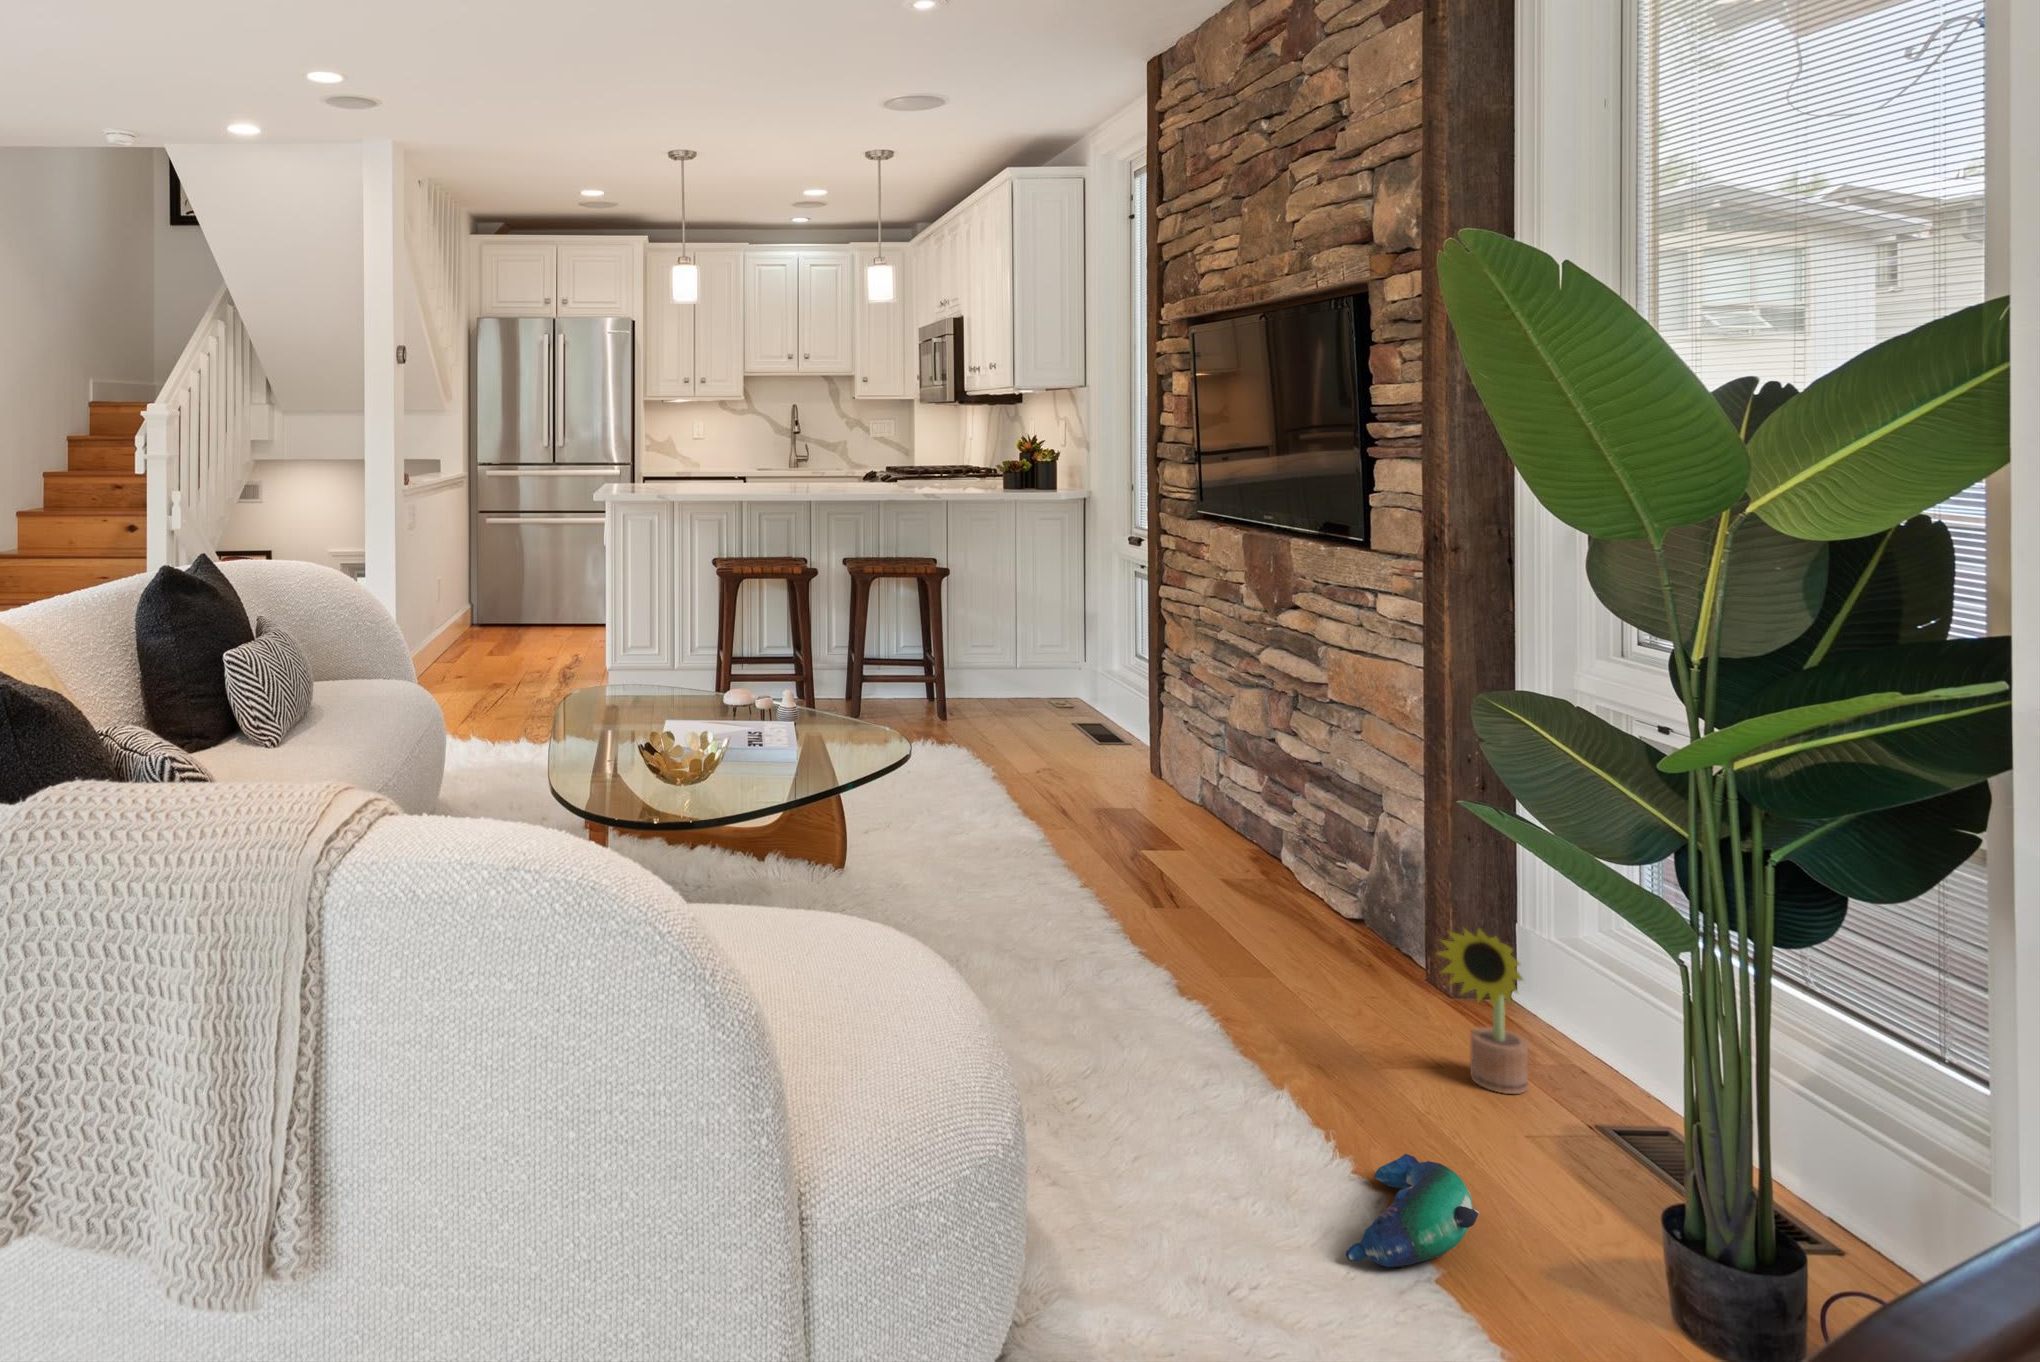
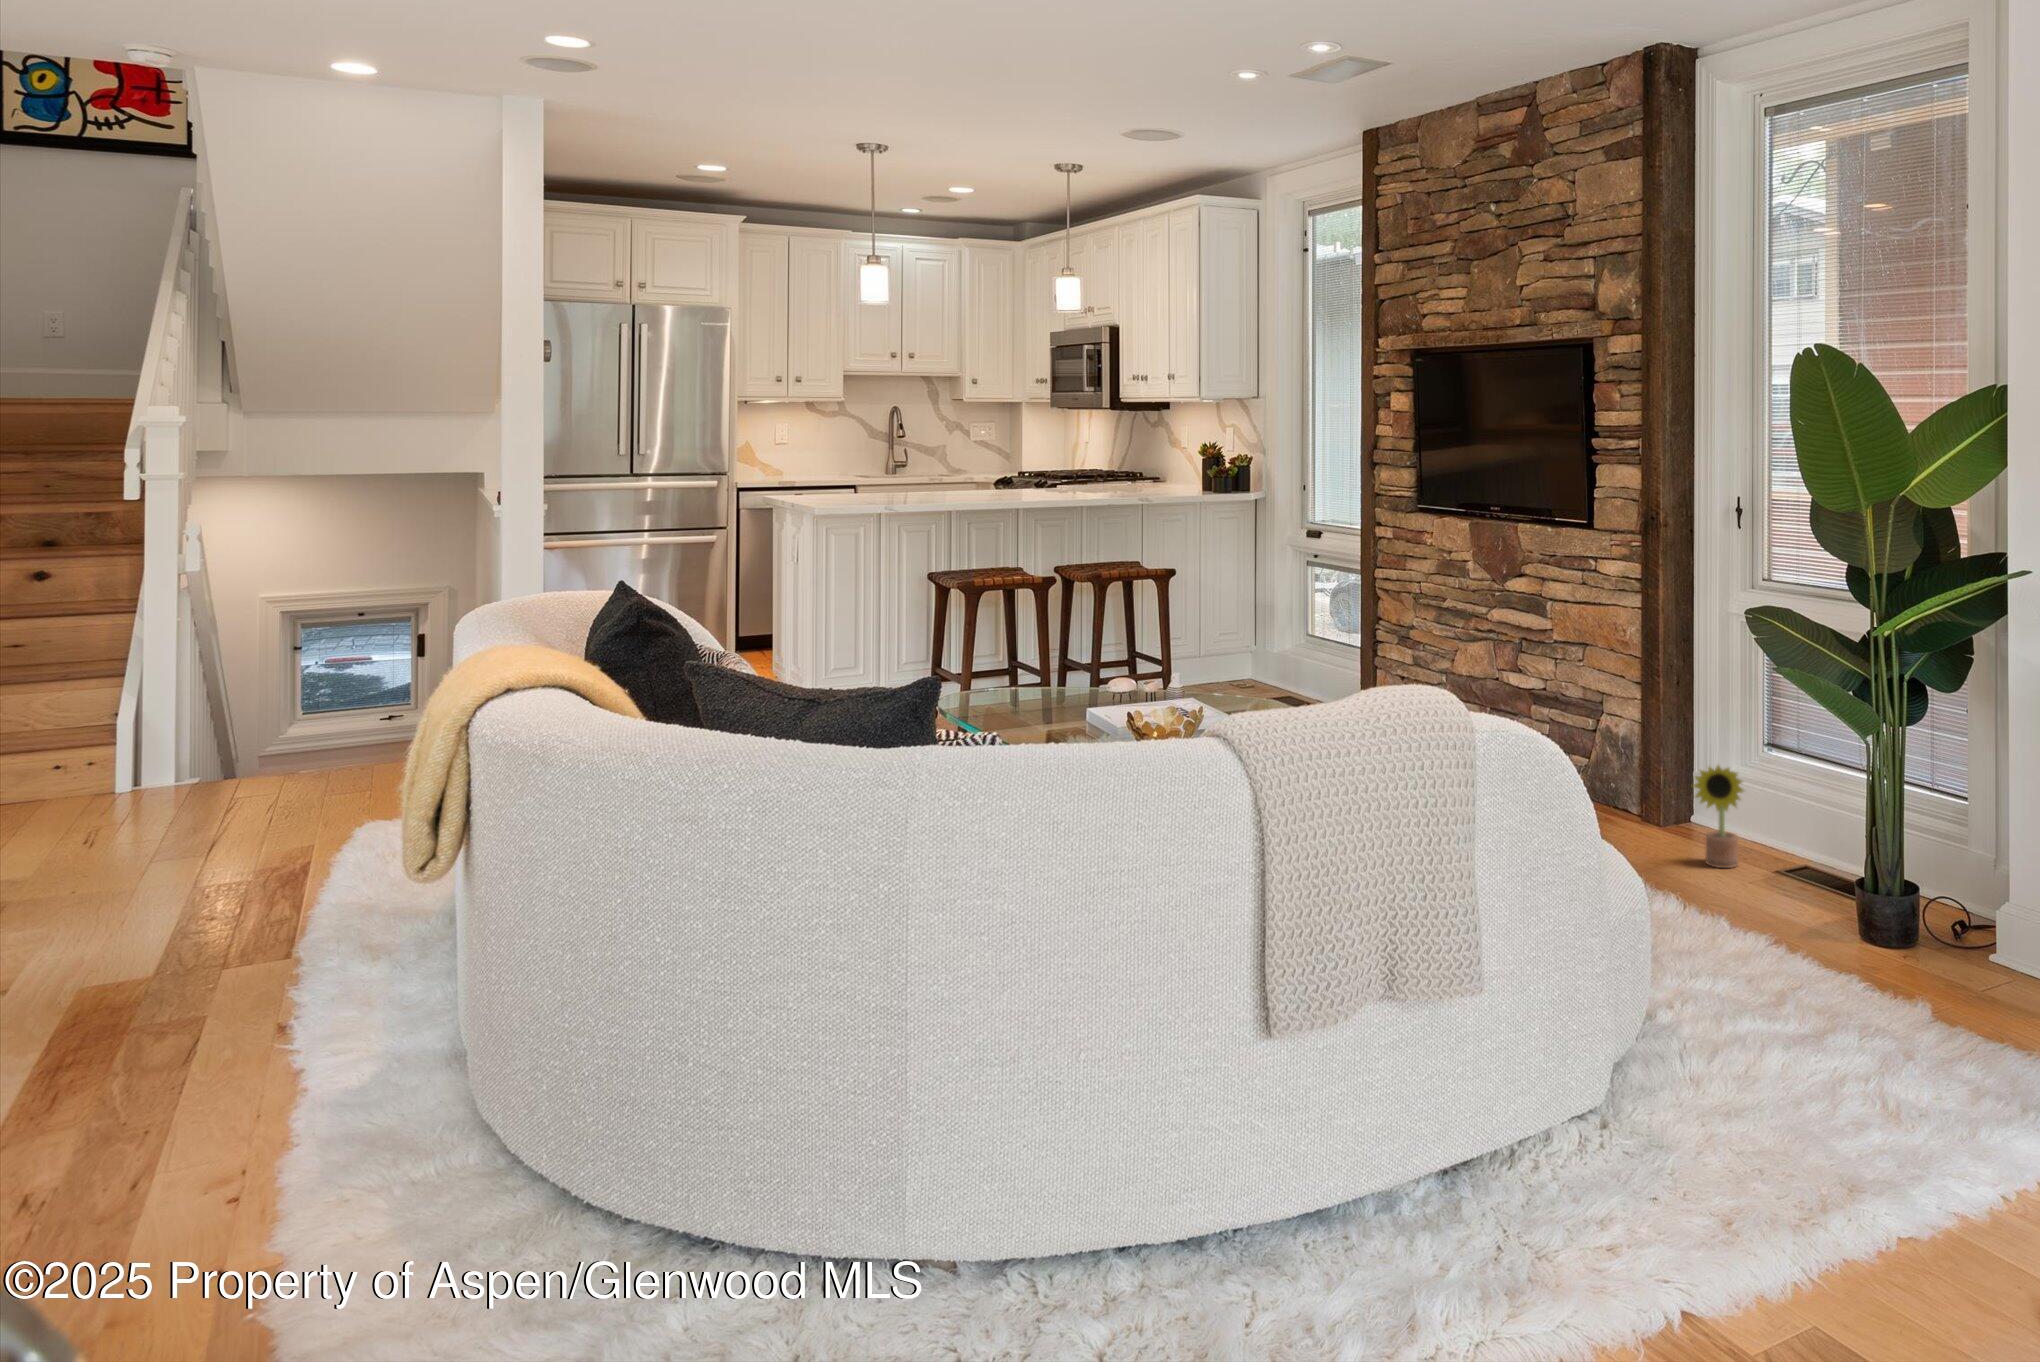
plush toy: present [1346,1154,1479,1268] -> none [1702,893,1779,951]

